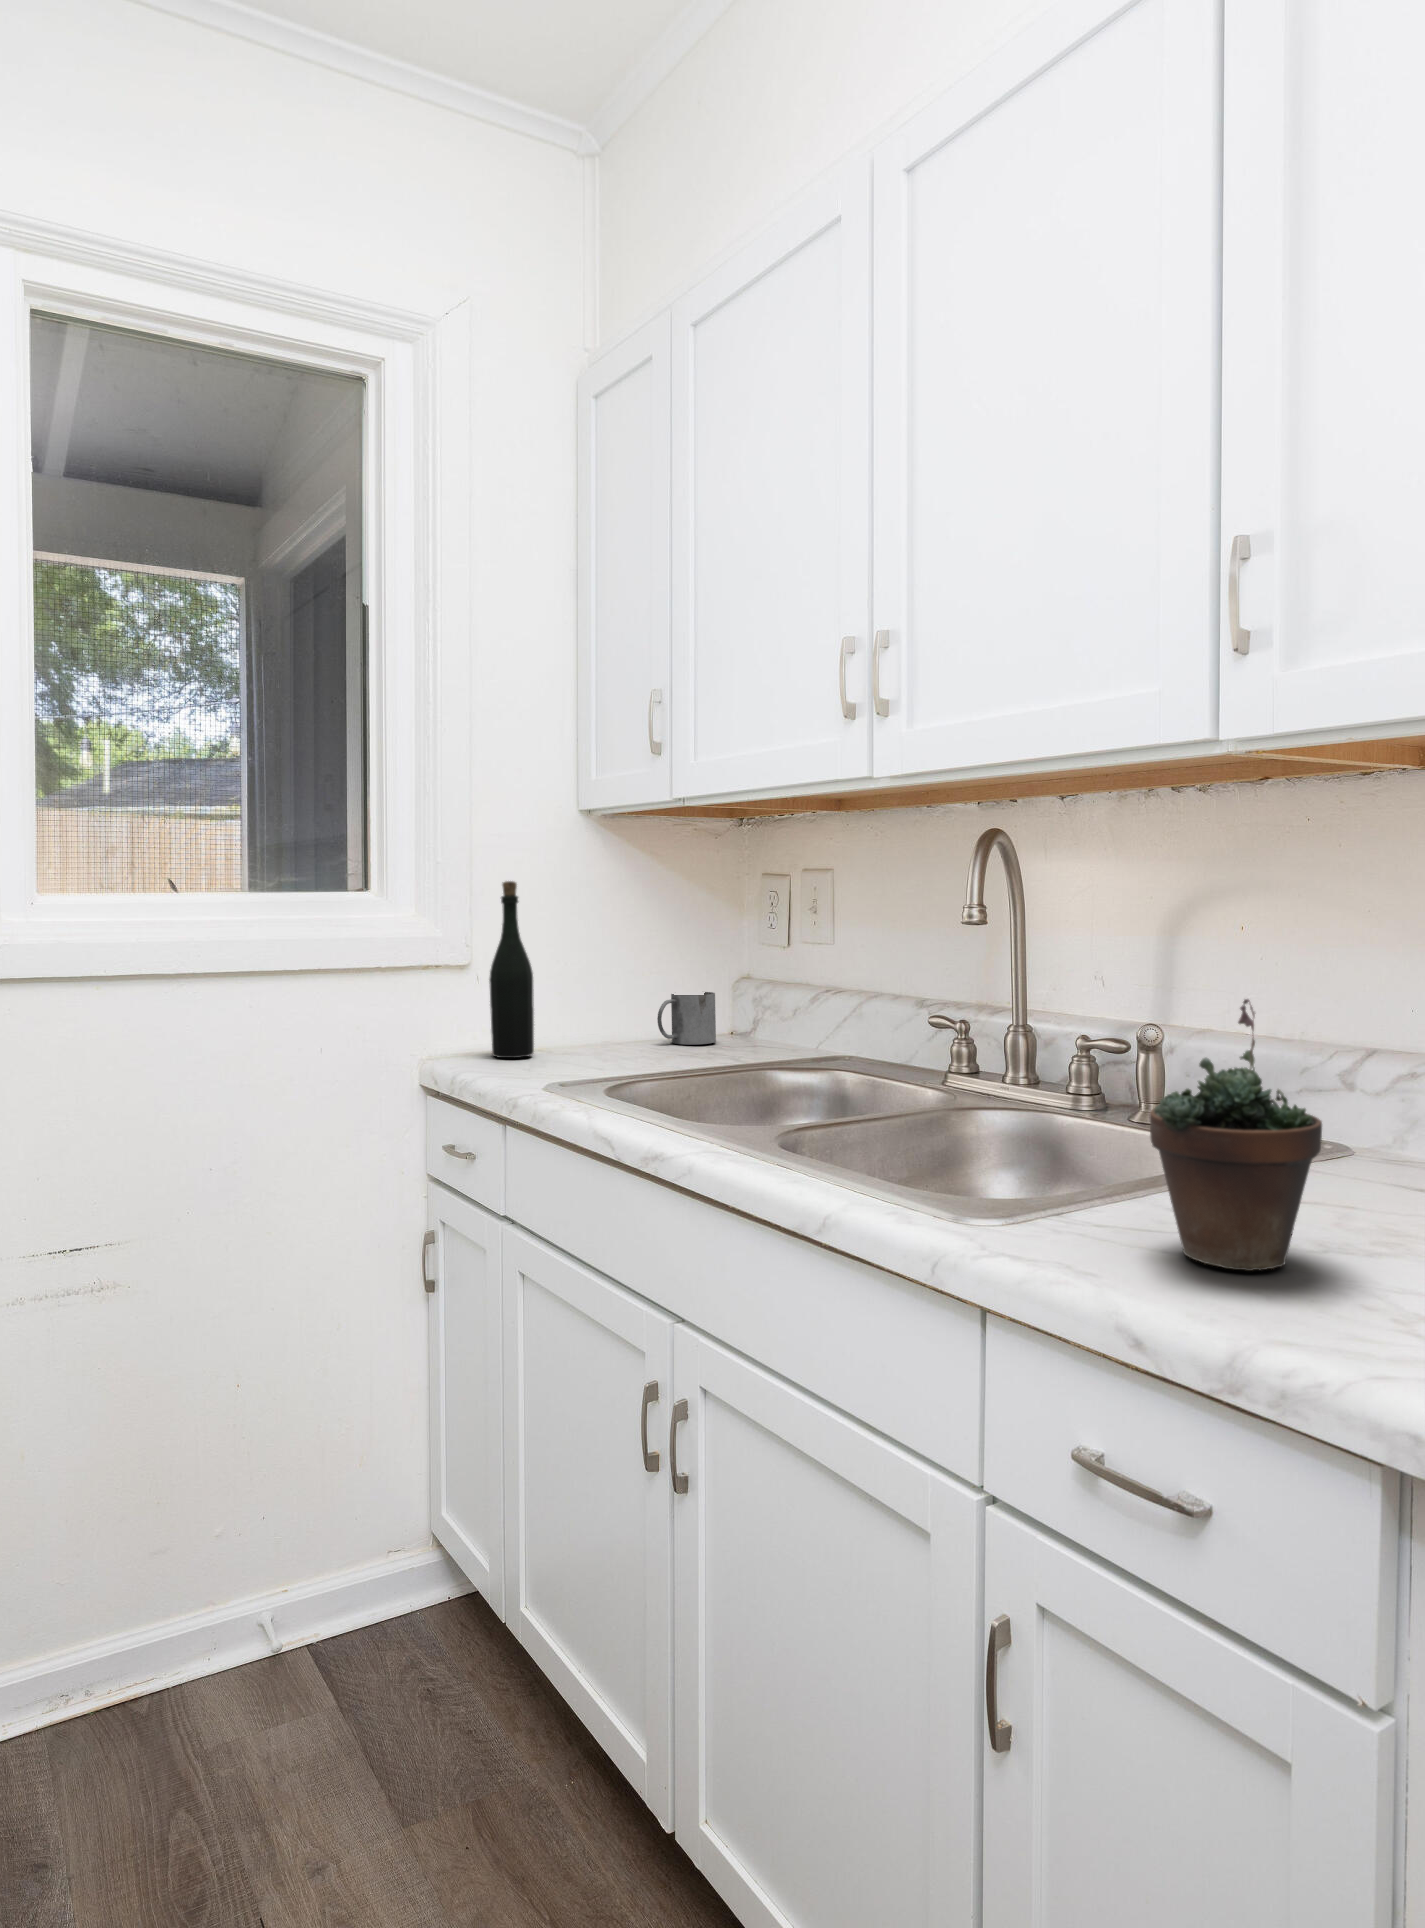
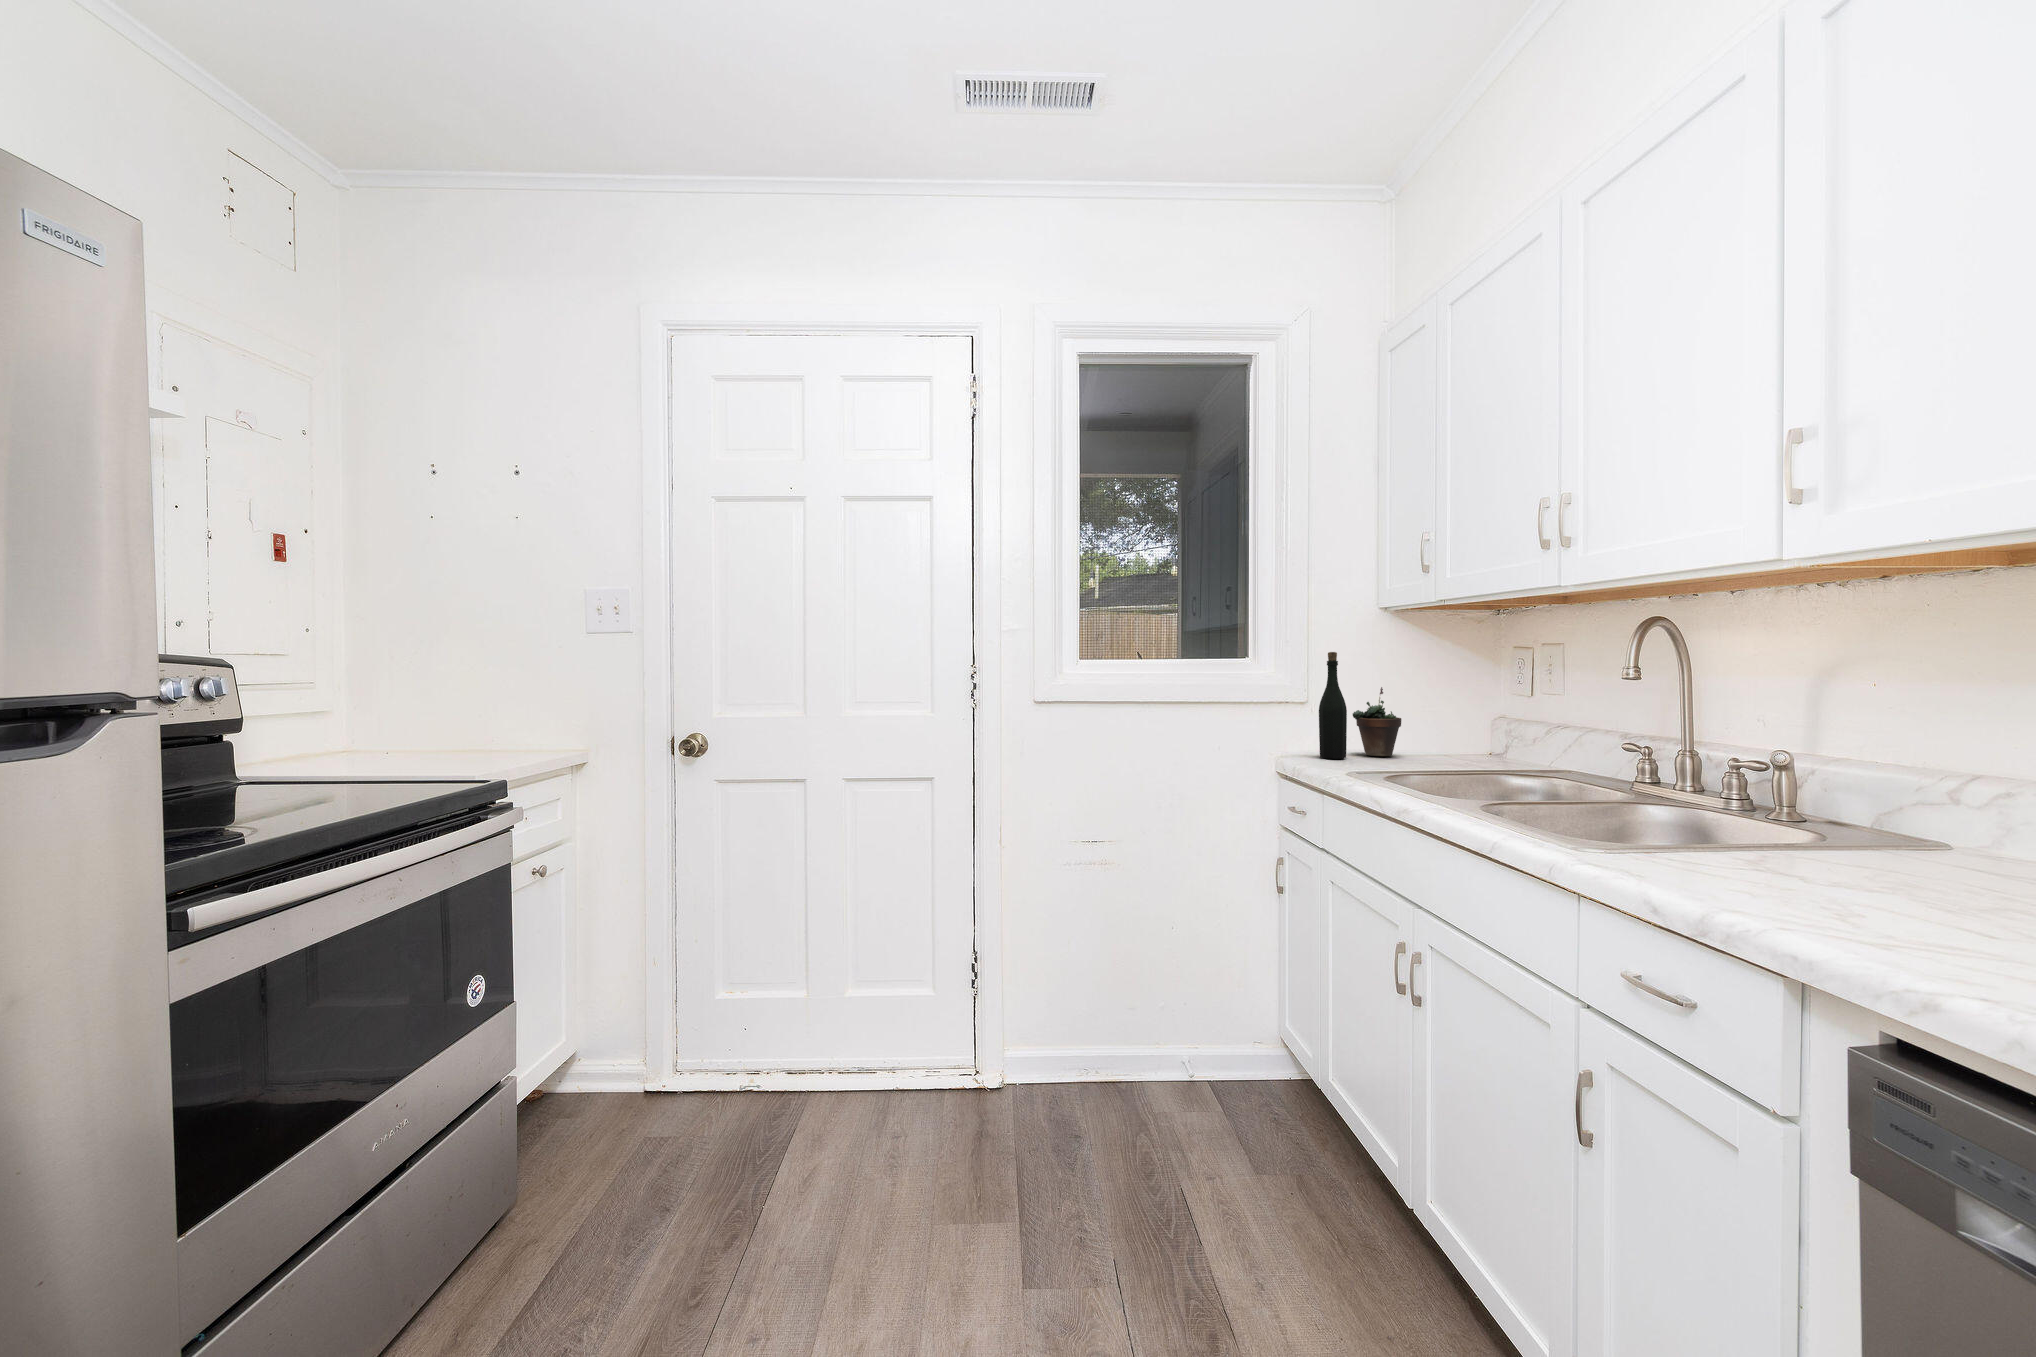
mug: present [657,992,716,1045] -> none [1434,725,1478,759]
succulent plant: present [1150,999,1322,1271] -> present [1353,687,1401,756]

